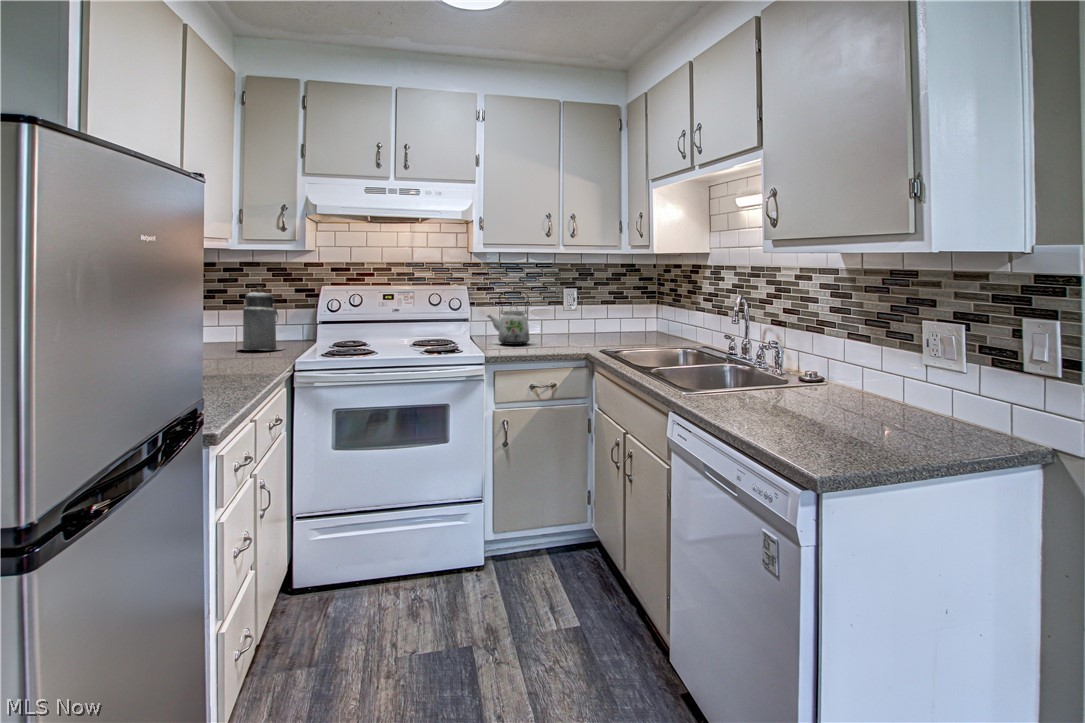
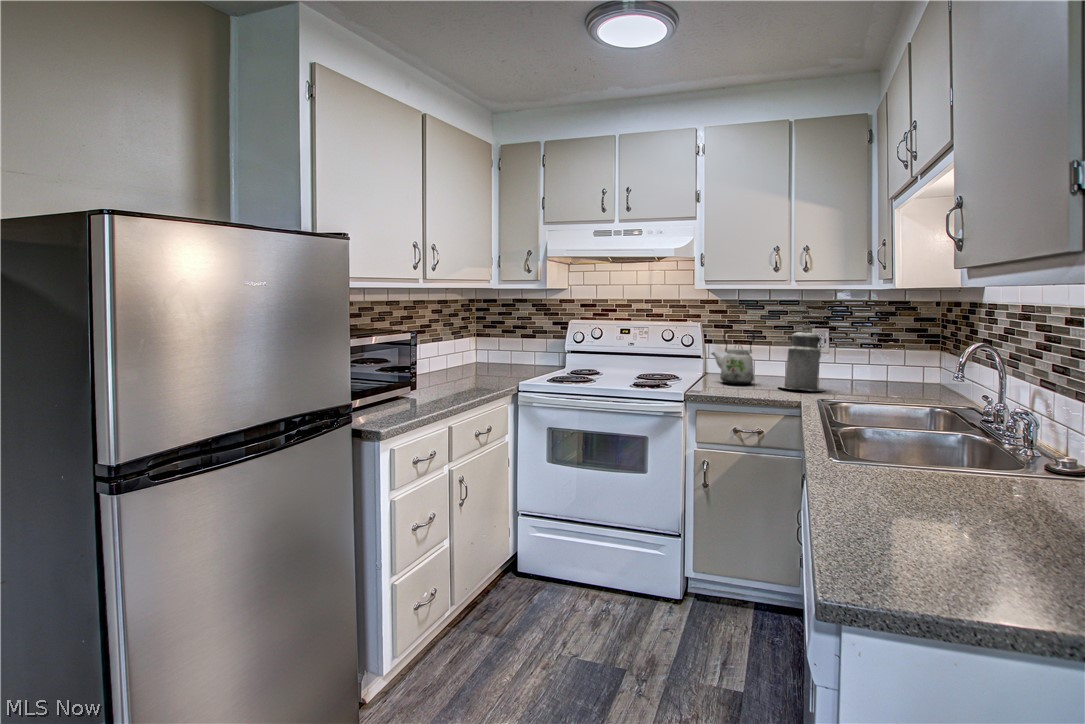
canister: present [242,287,284,350] -> present [778,327,825,391]

